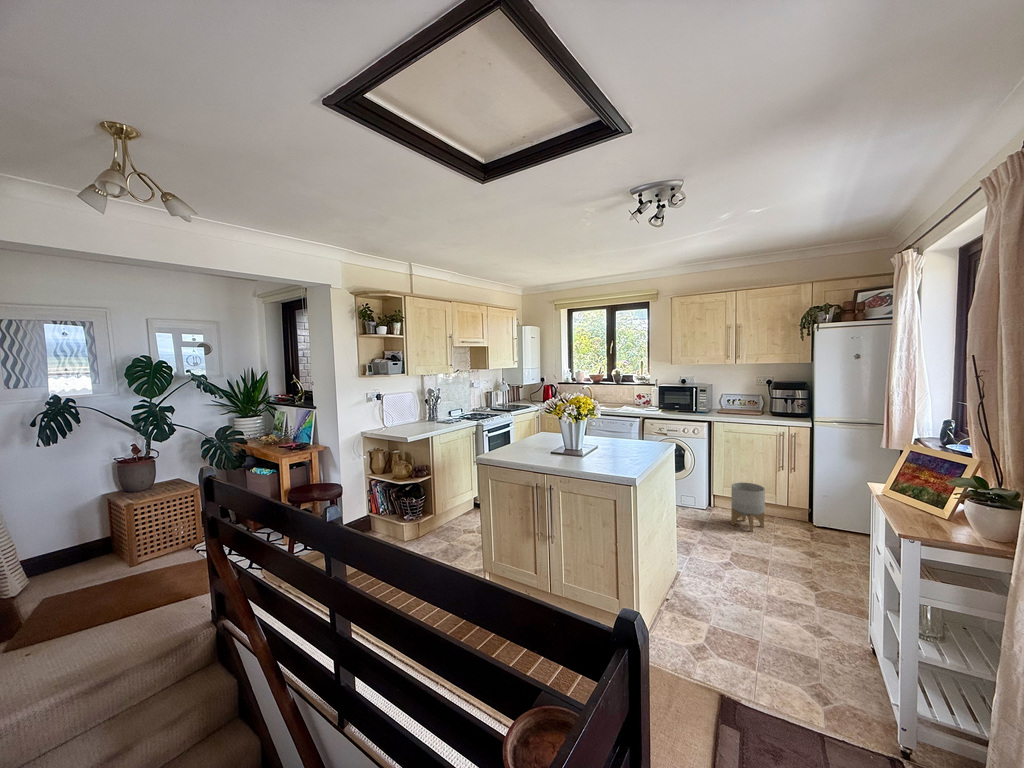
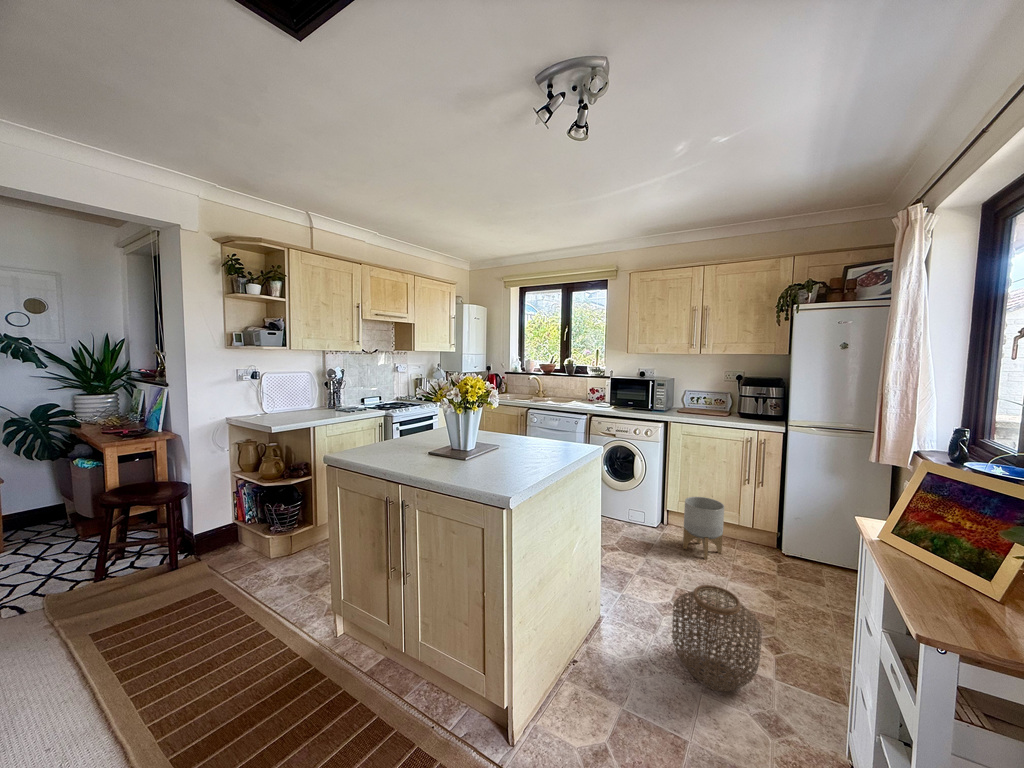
woven basket: none [738,541,805,614] -> present [672,585,762,692]

